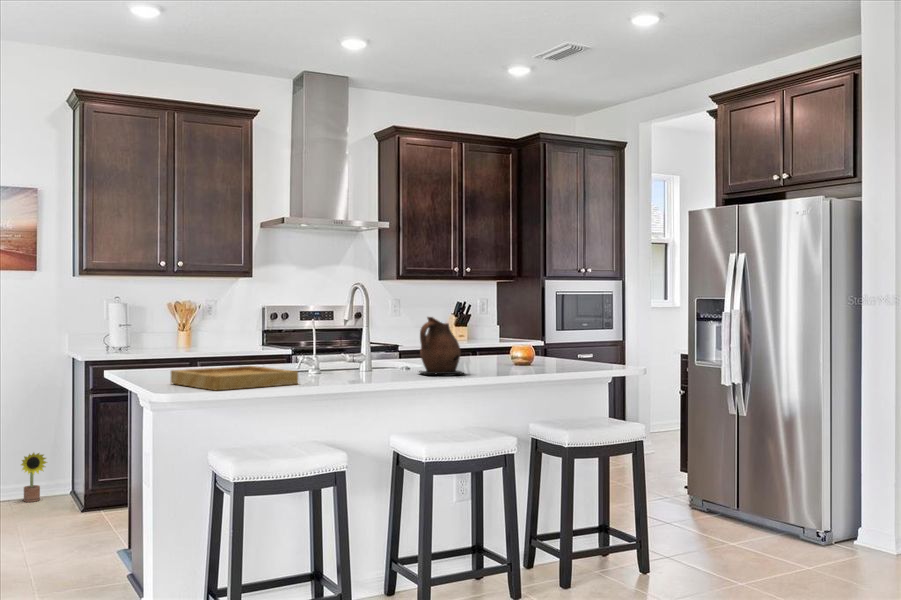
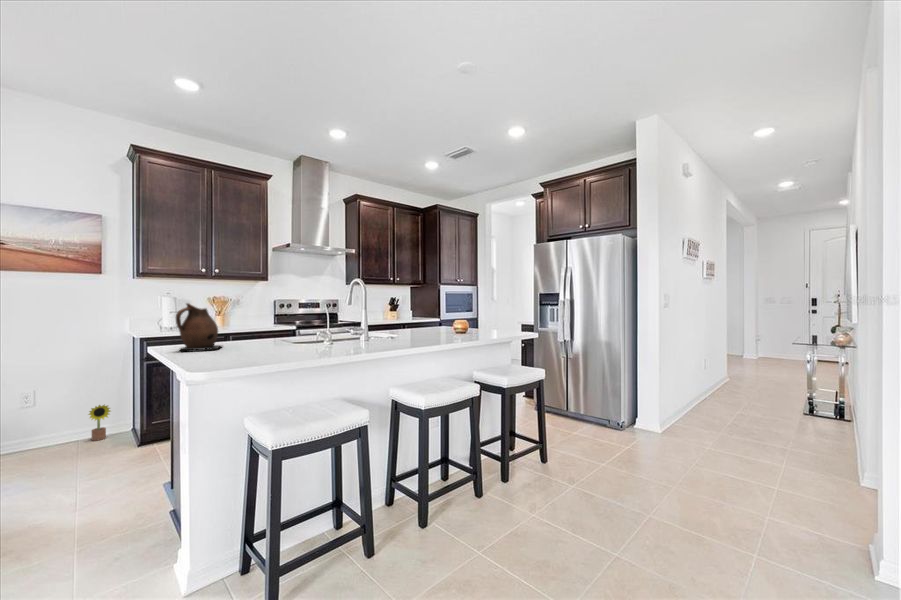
ceramic pitcher: present [419,317,464,375] -> present [176,303,221,350]
tray: present [171,366,298,390] -> none [207,340,321,364]

